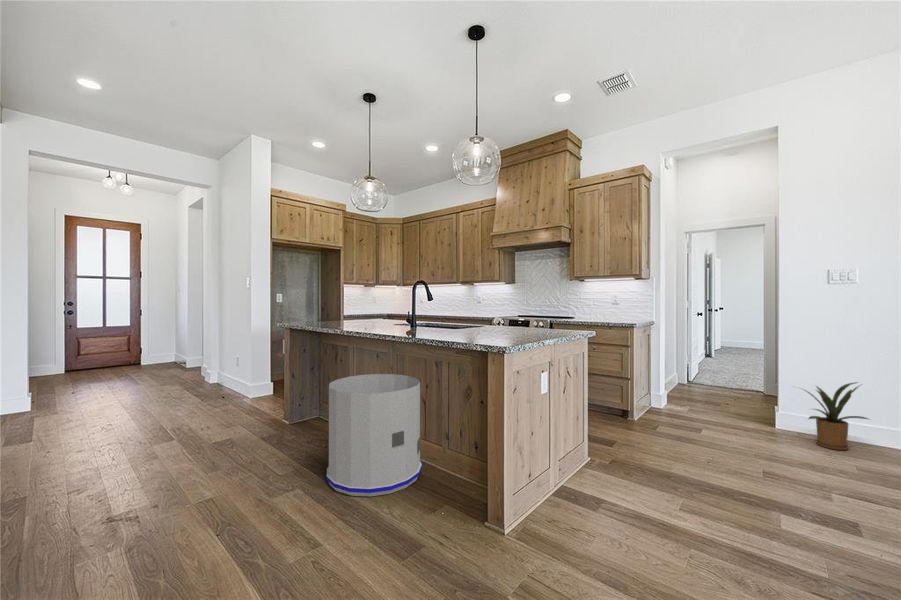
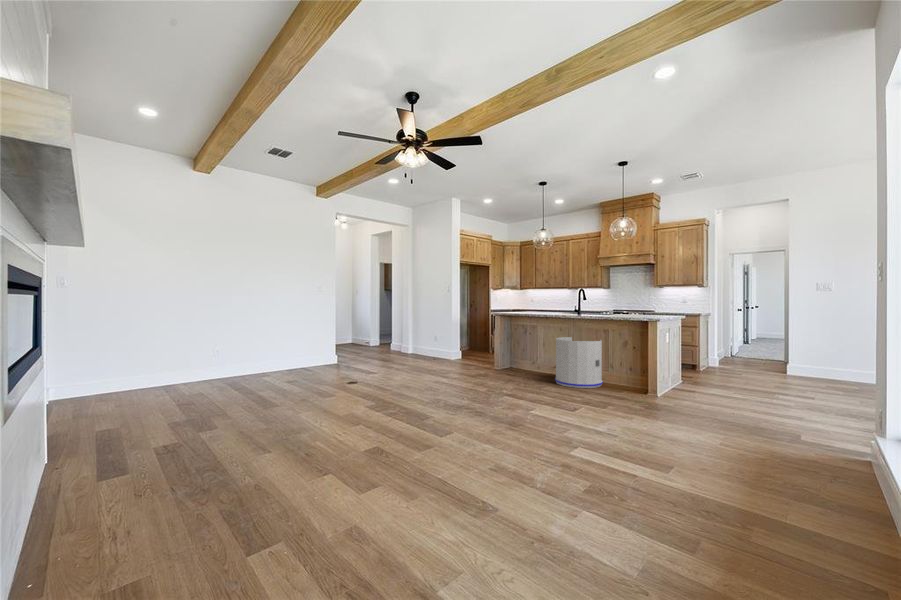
house plant: present [805,382,868,450] -> none [793,344,840,381]

